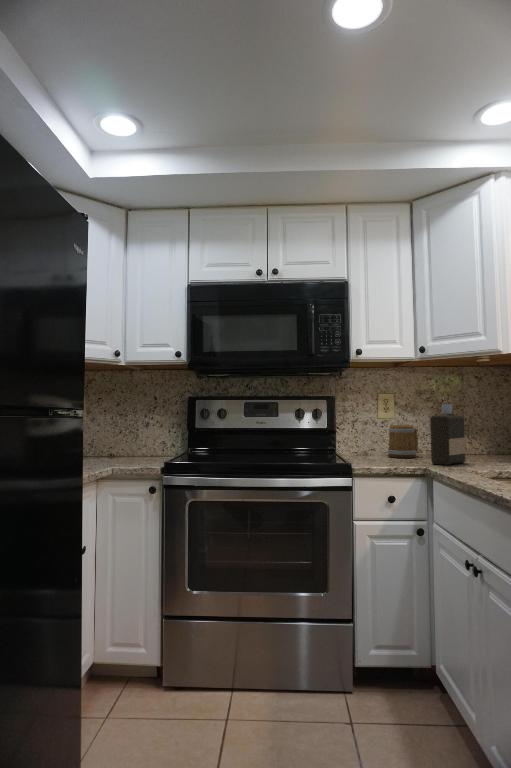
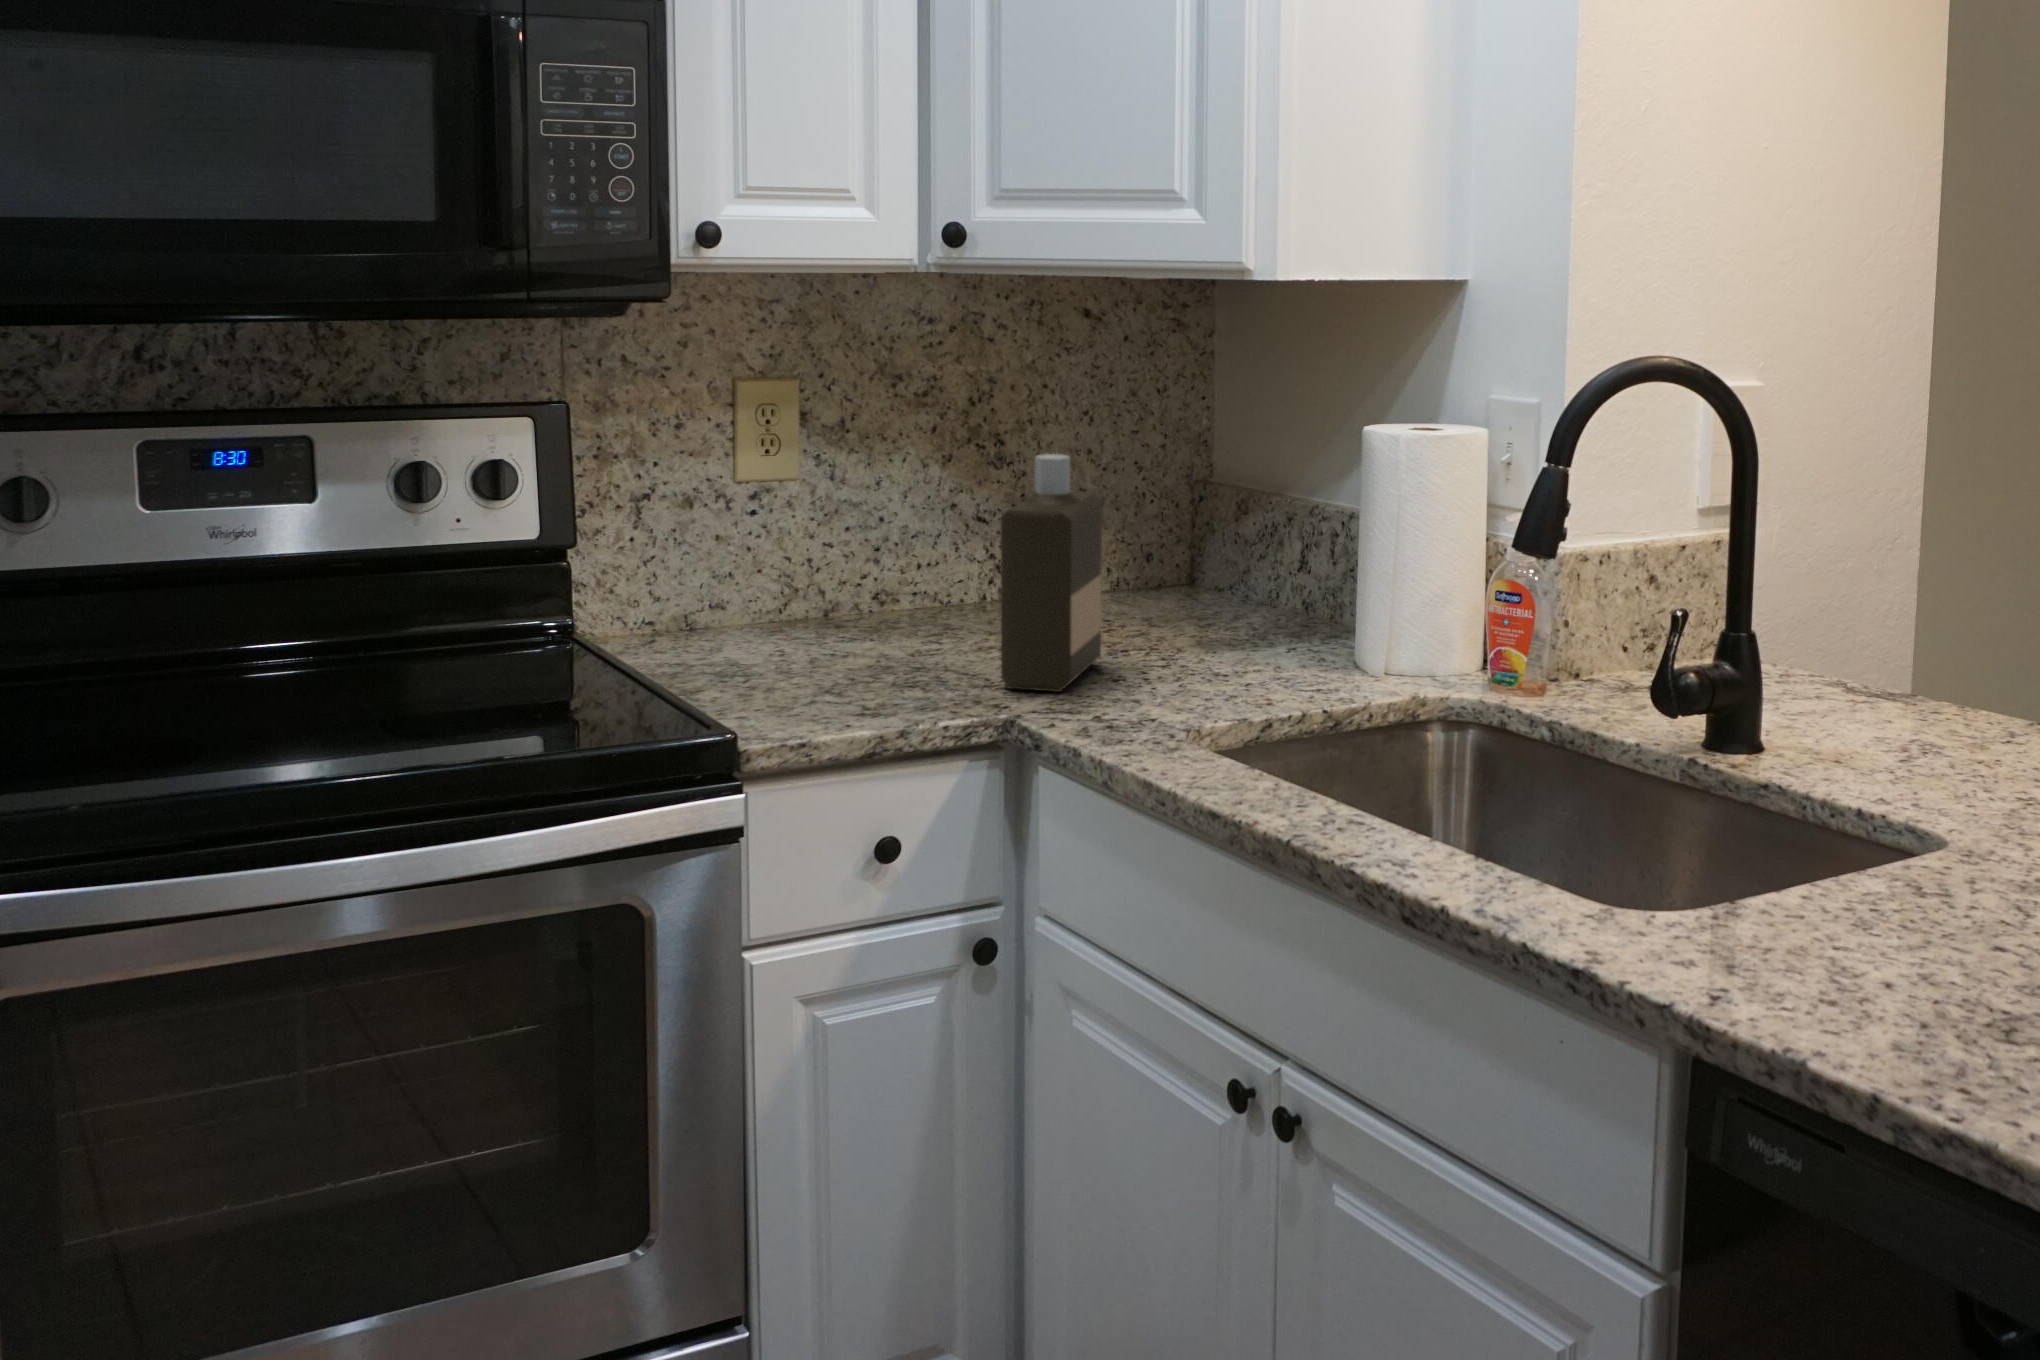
mug: present [388,425,418,458] -> none [792,515,904,657]

